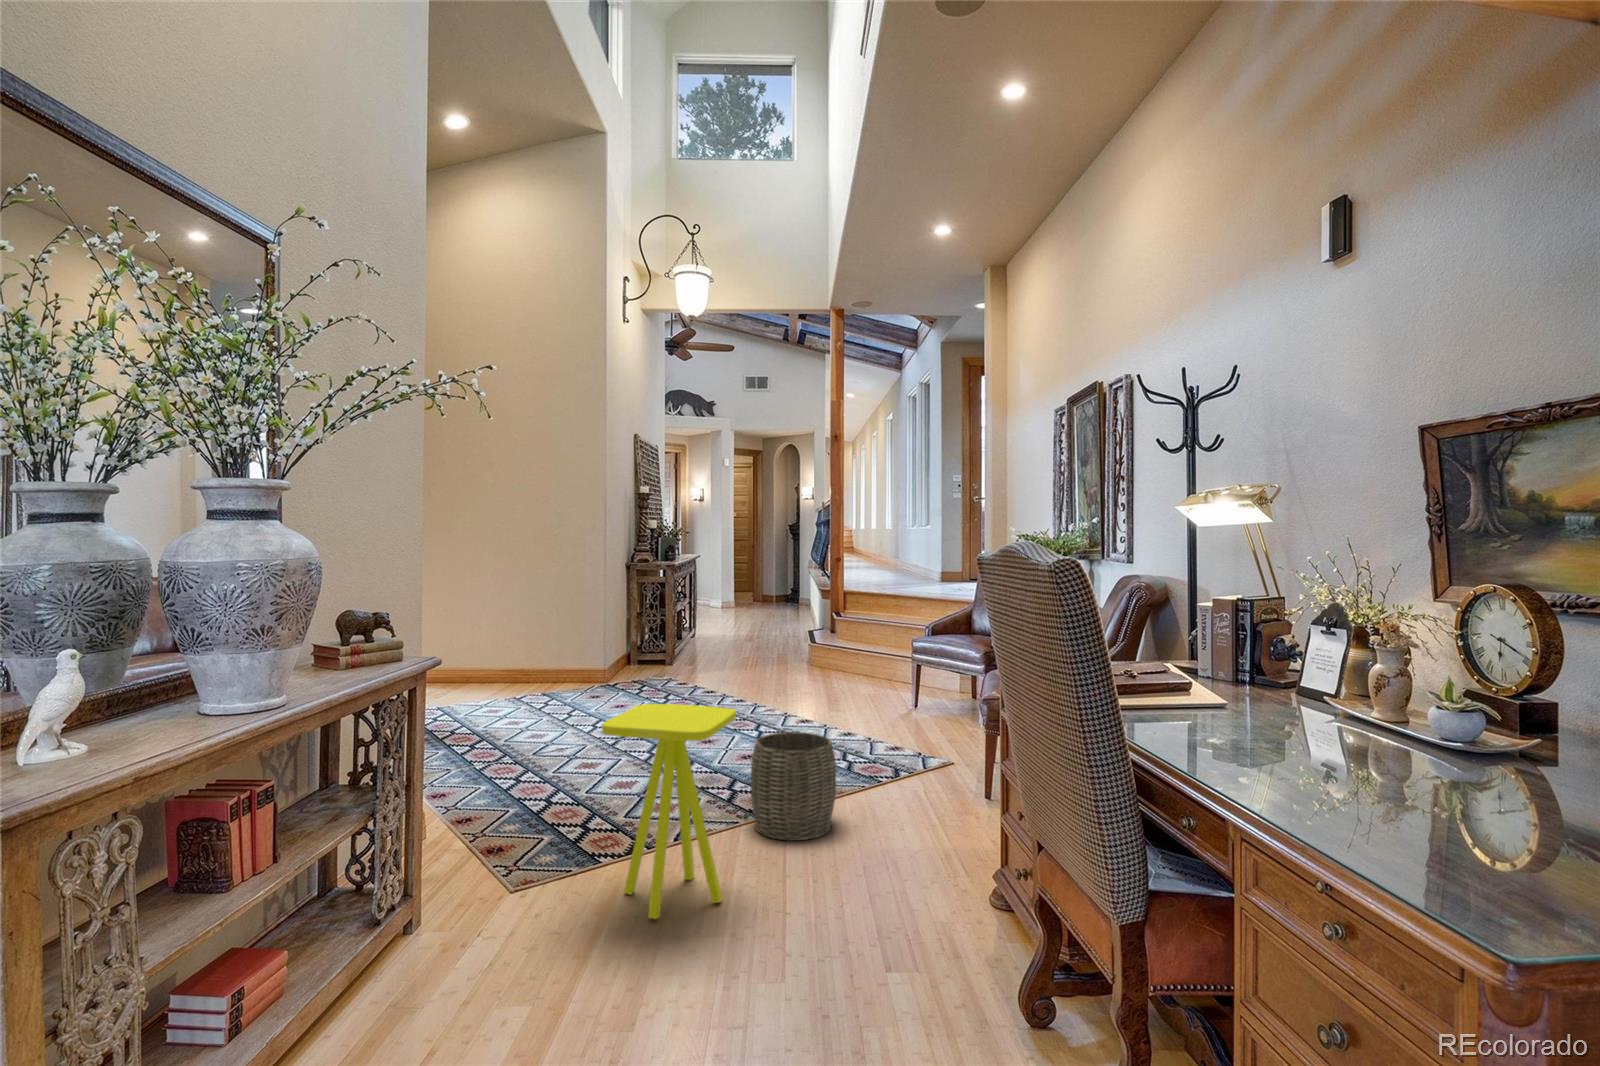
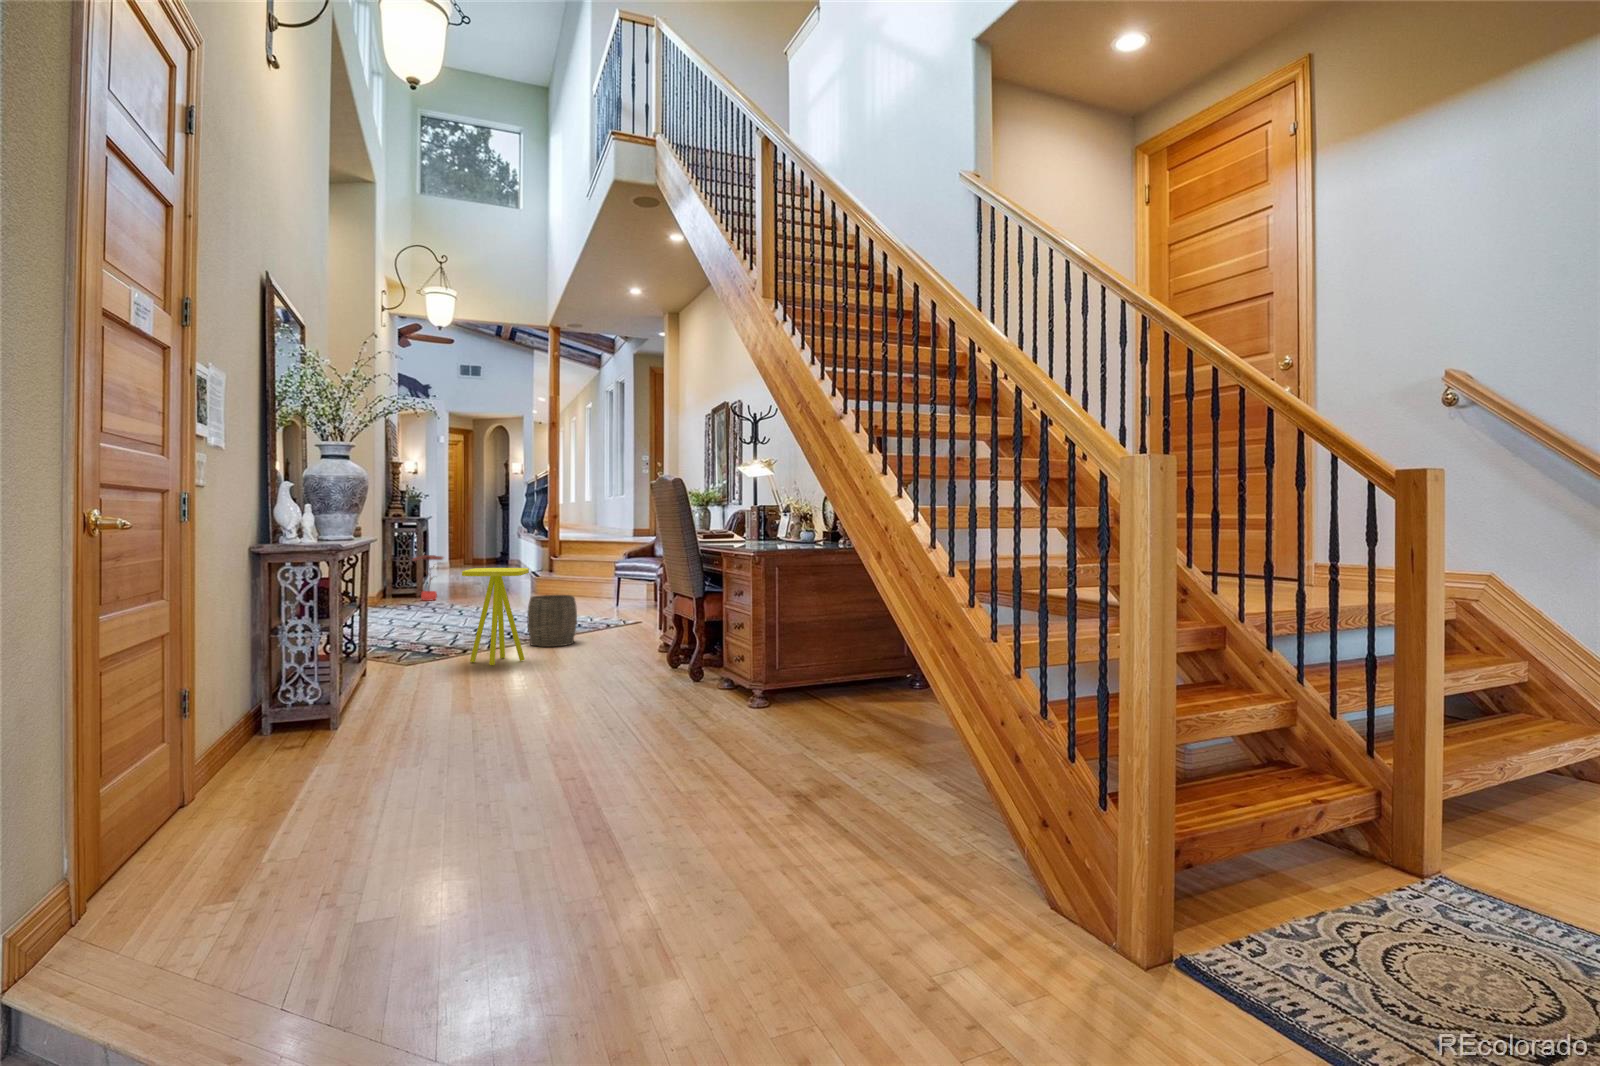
potted plant: none [655,613,695,673] -> present [413,555,443,601]

